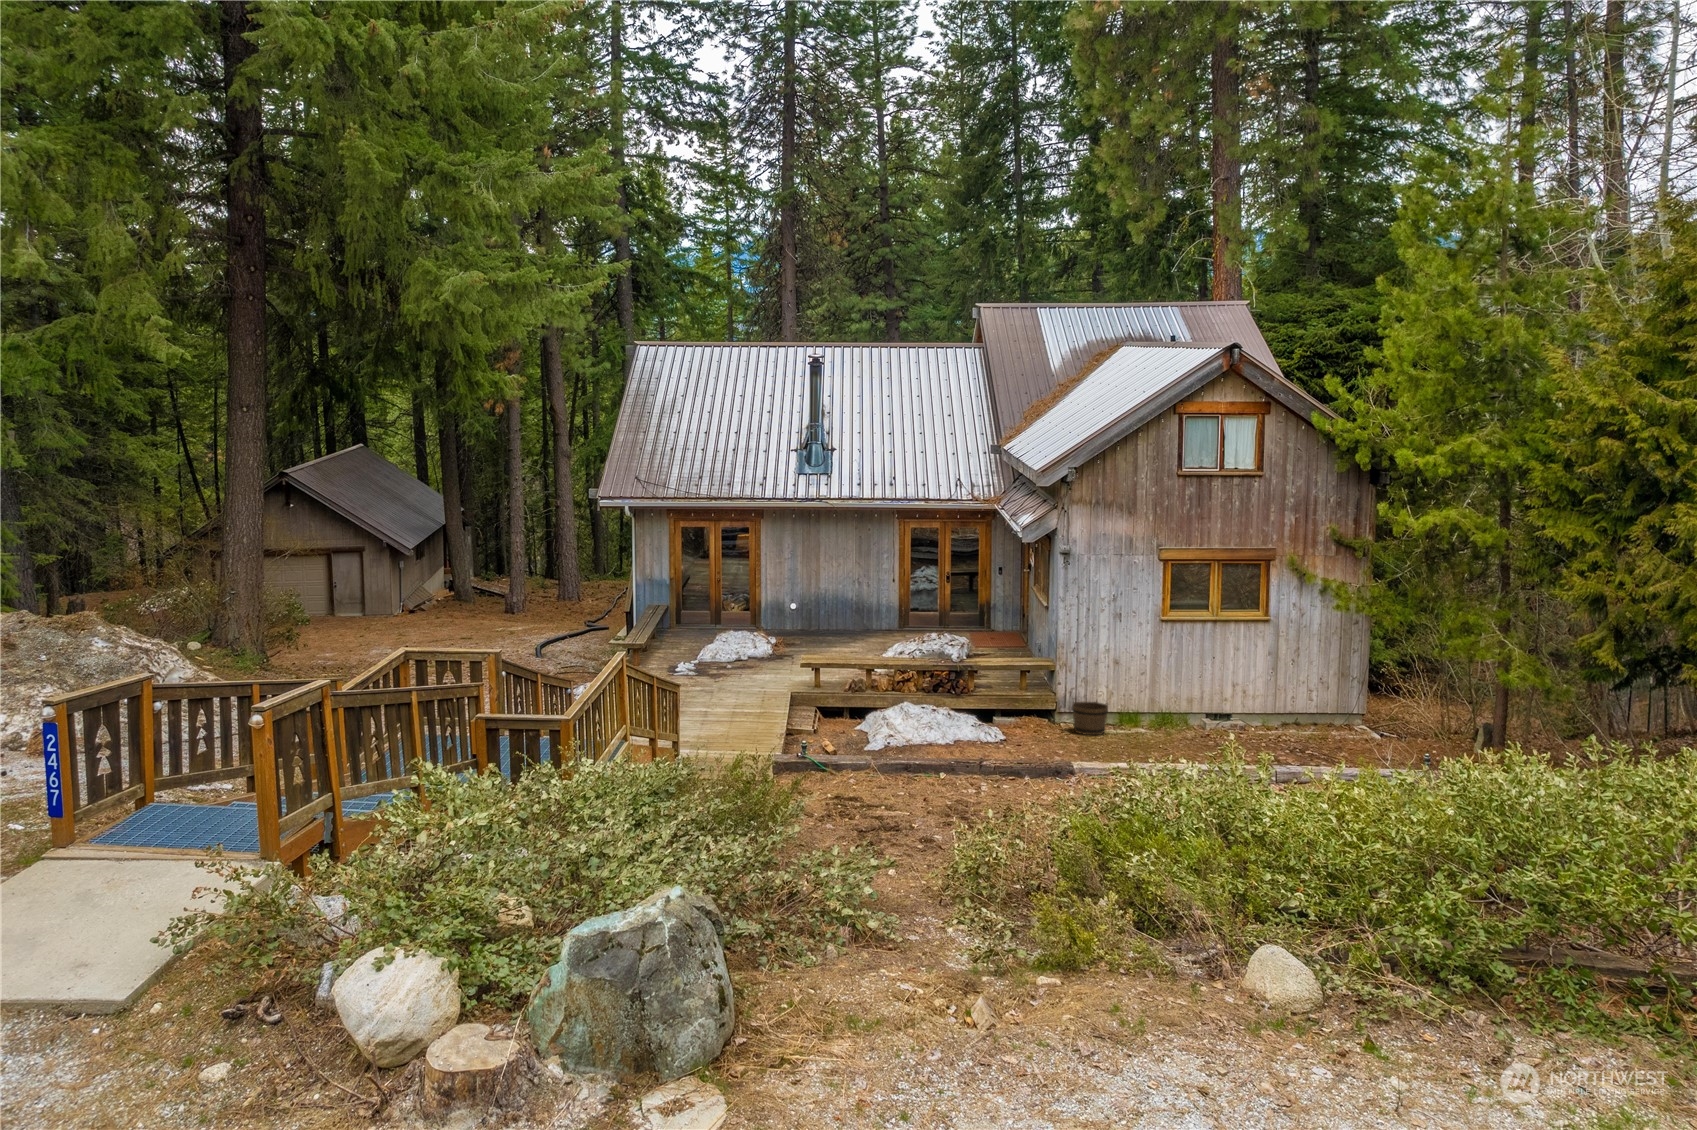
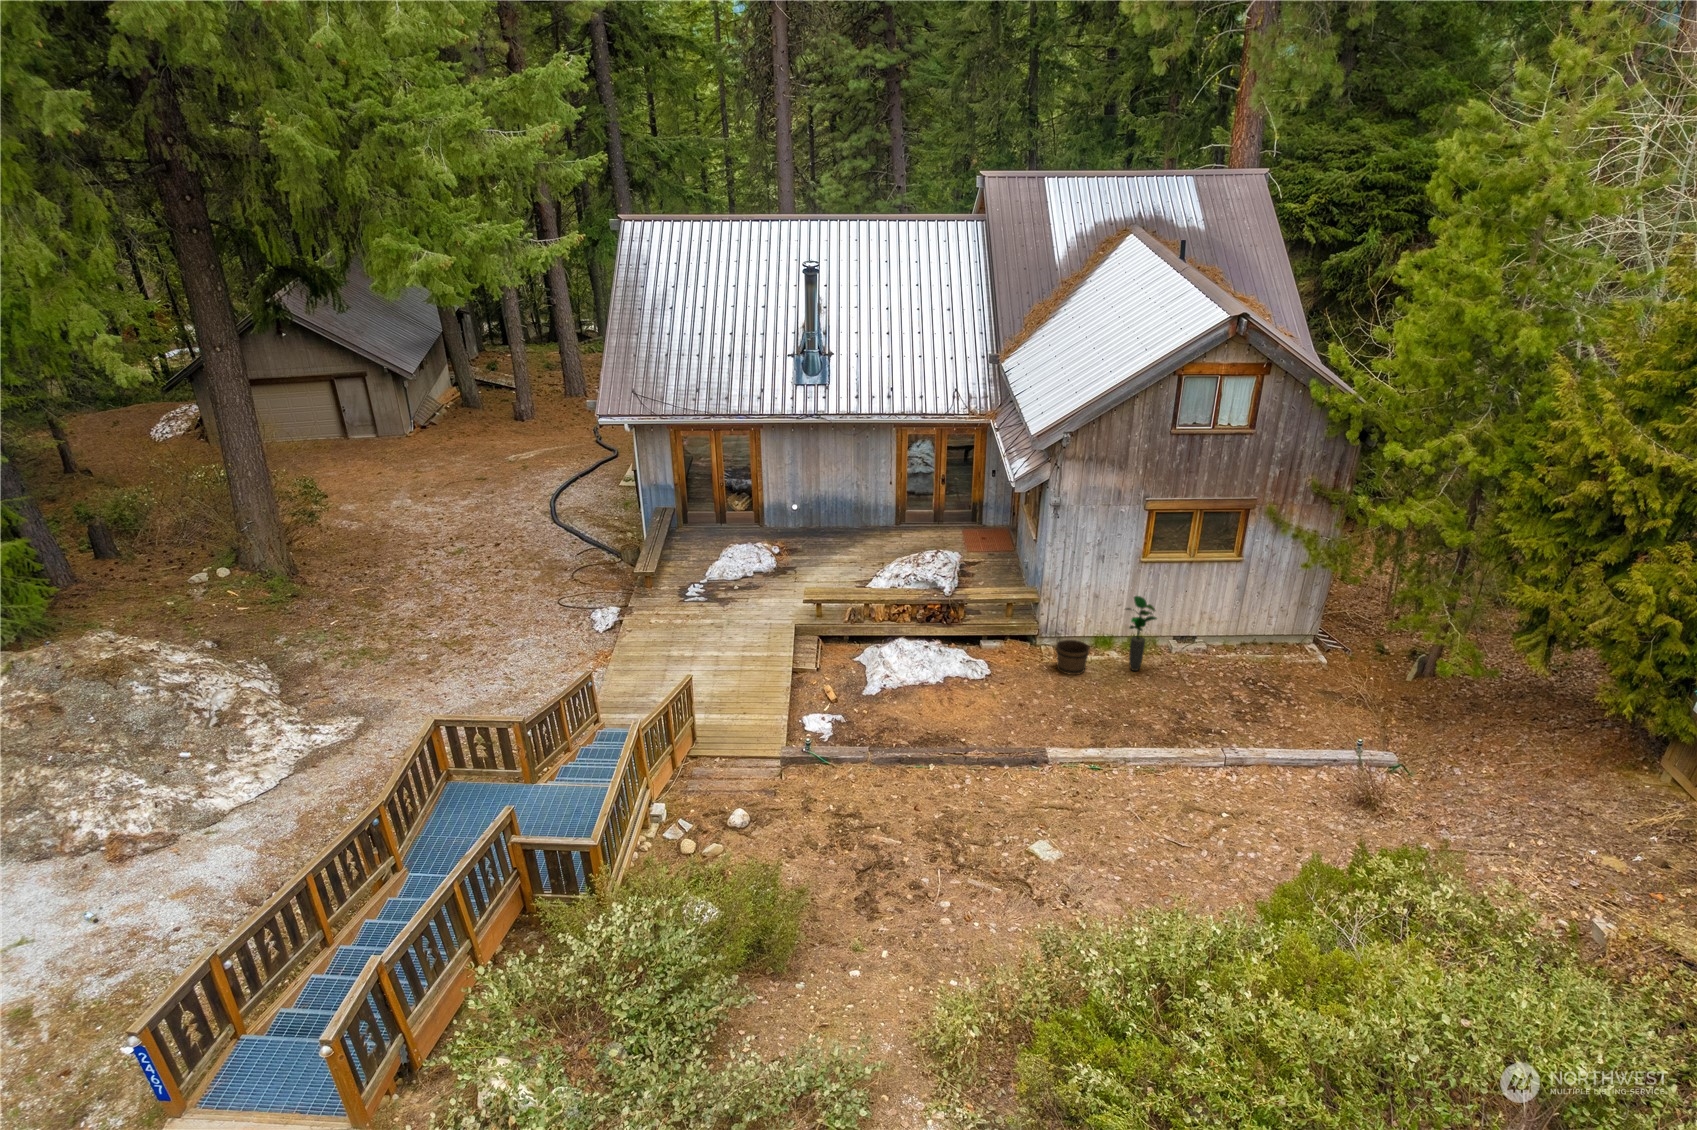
potted plant: none [1143,652,1179,734] -> present [1126,596,1157,671]

